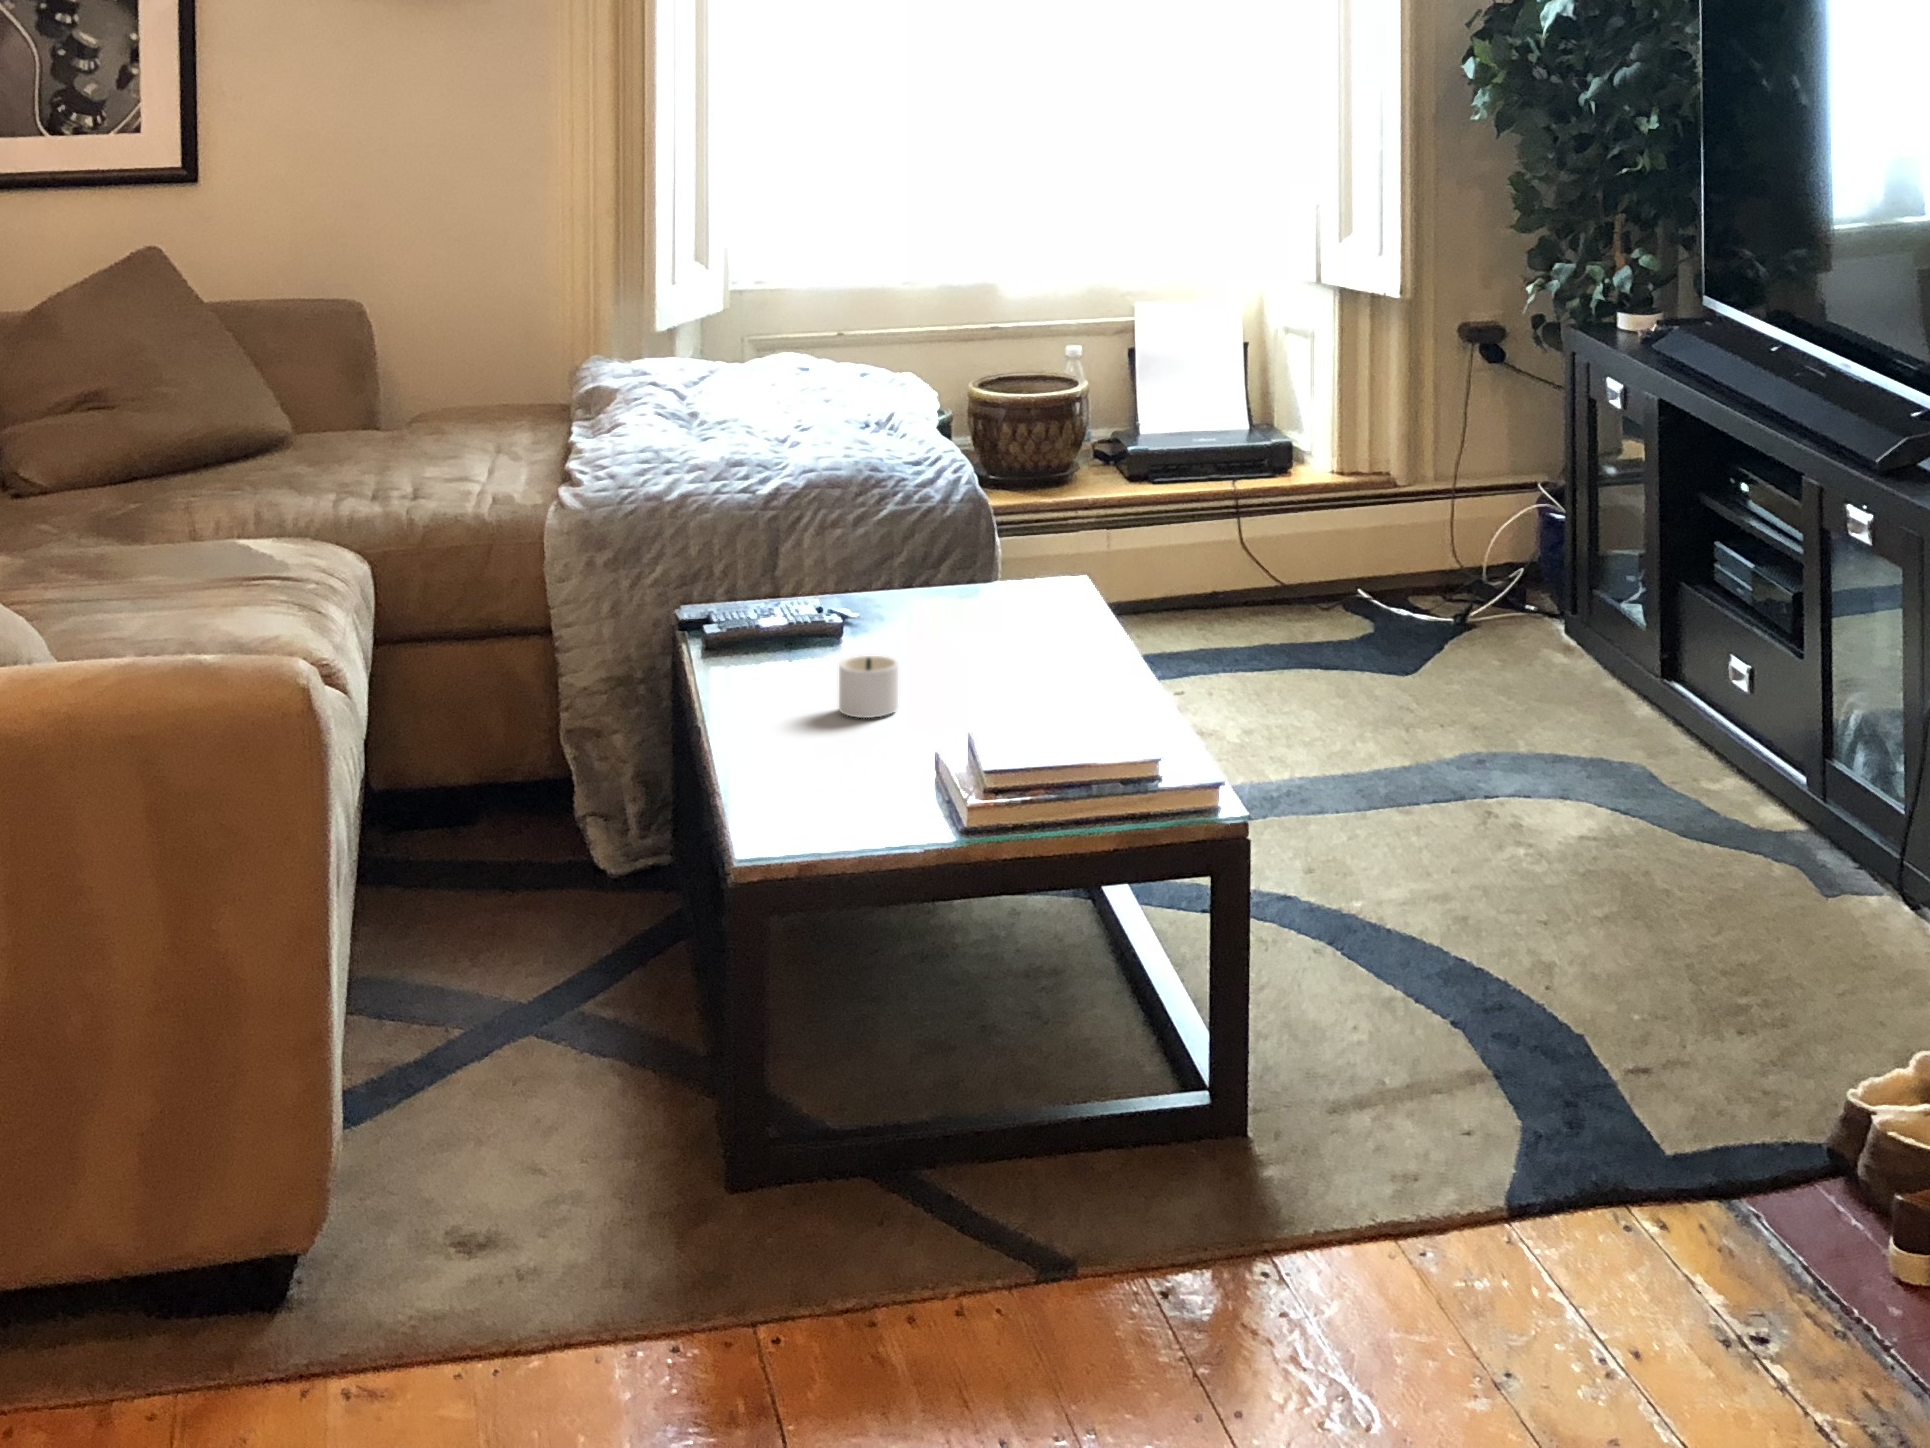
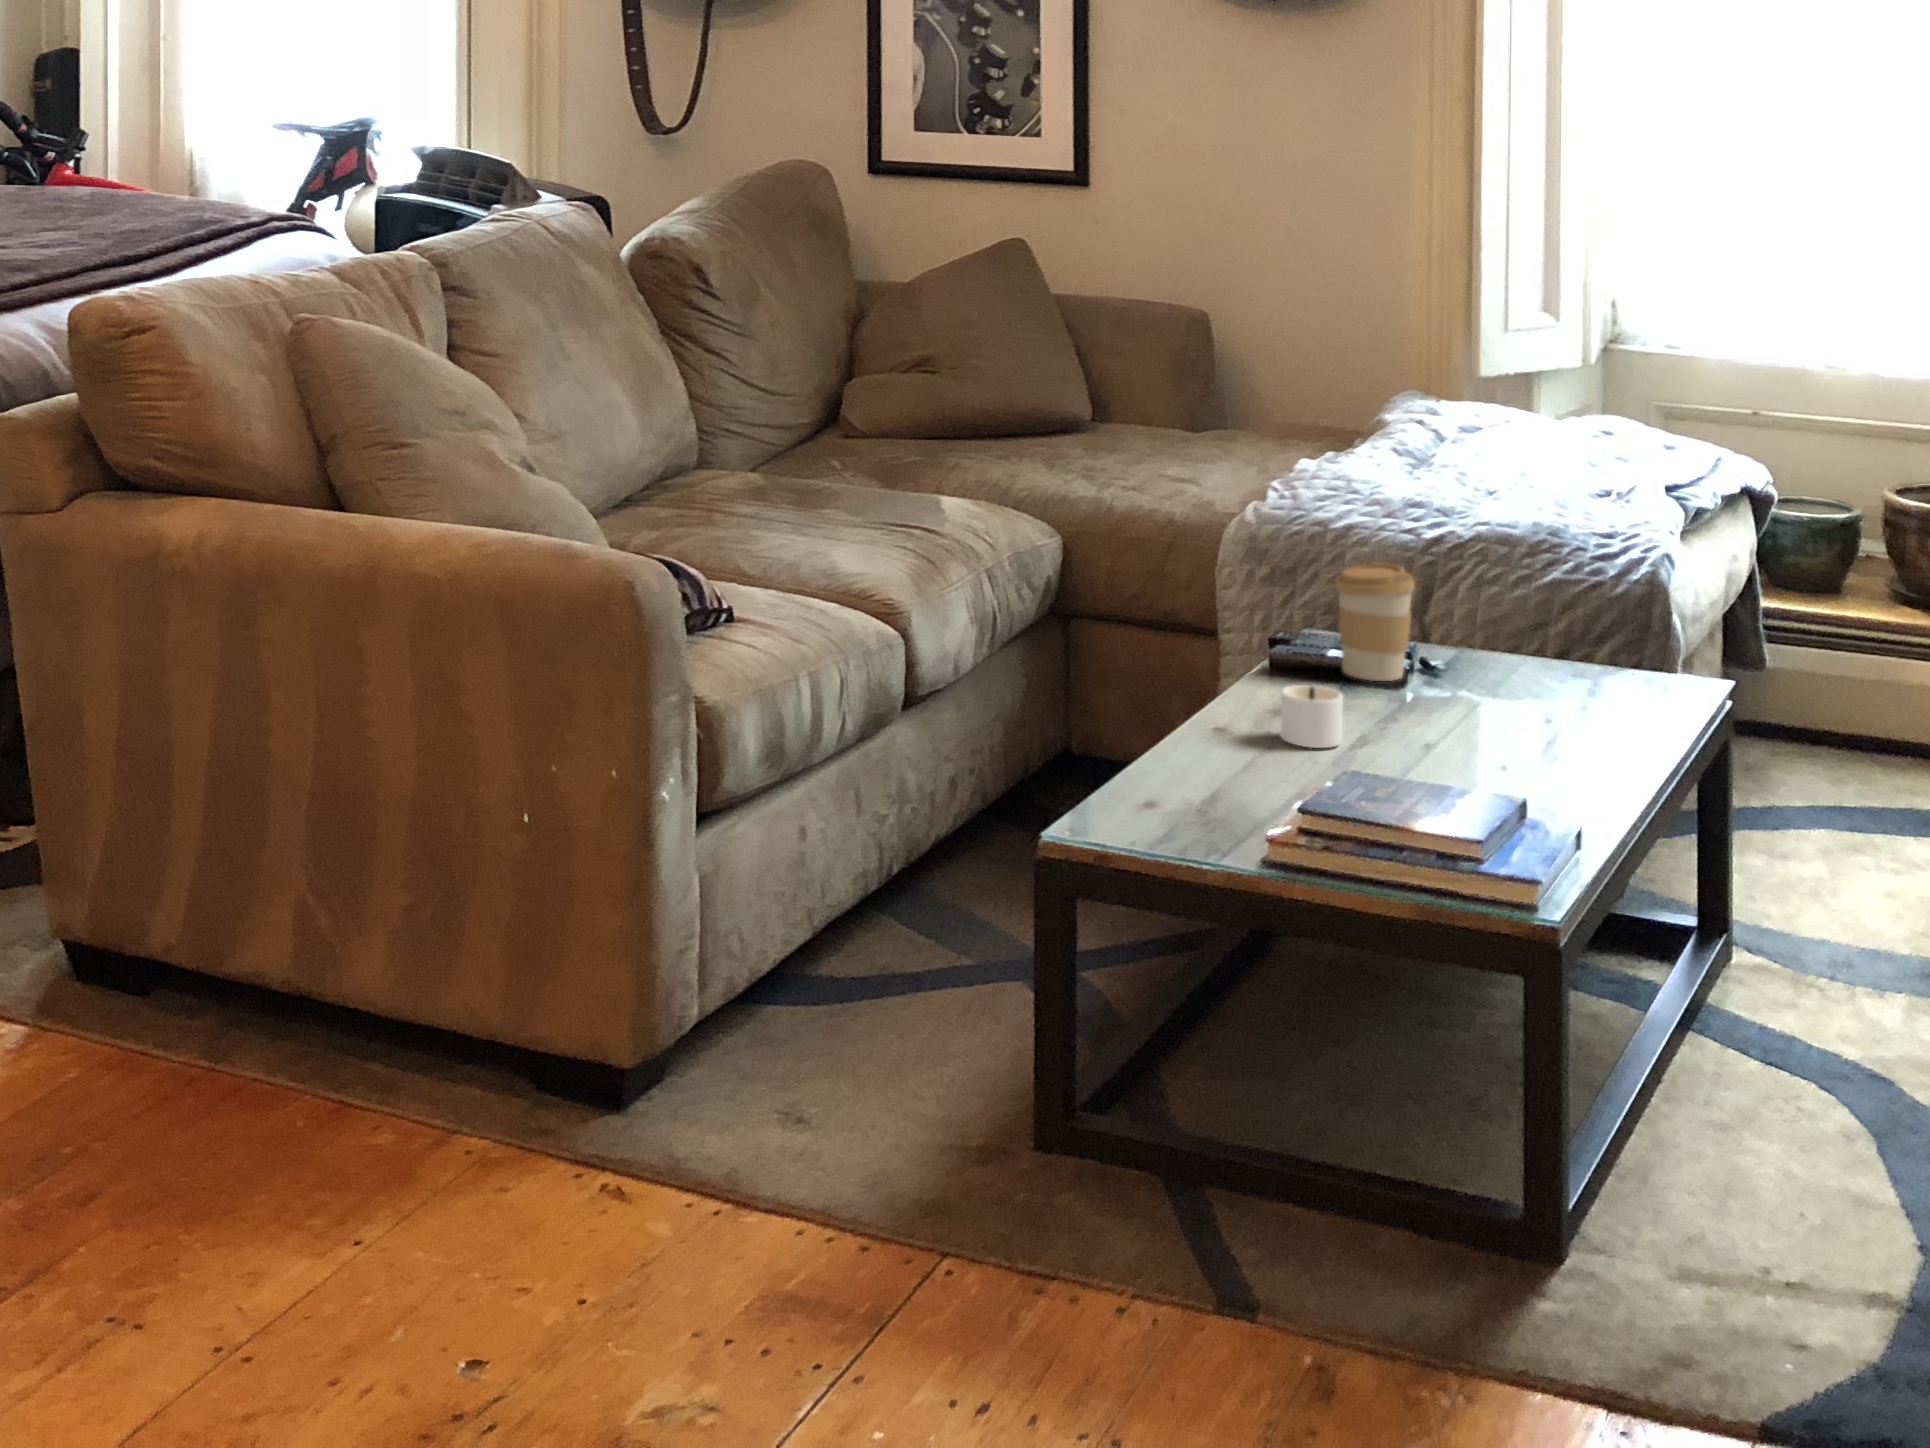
coffee cup: none [790,526,867,643] -> present [1335,564,1415,681]

